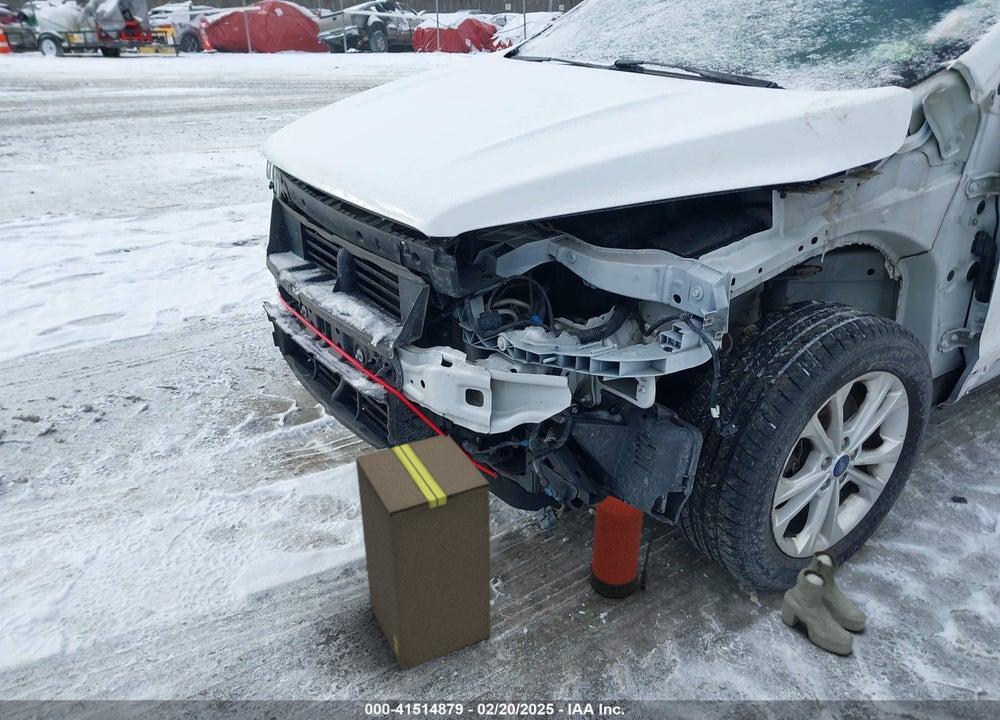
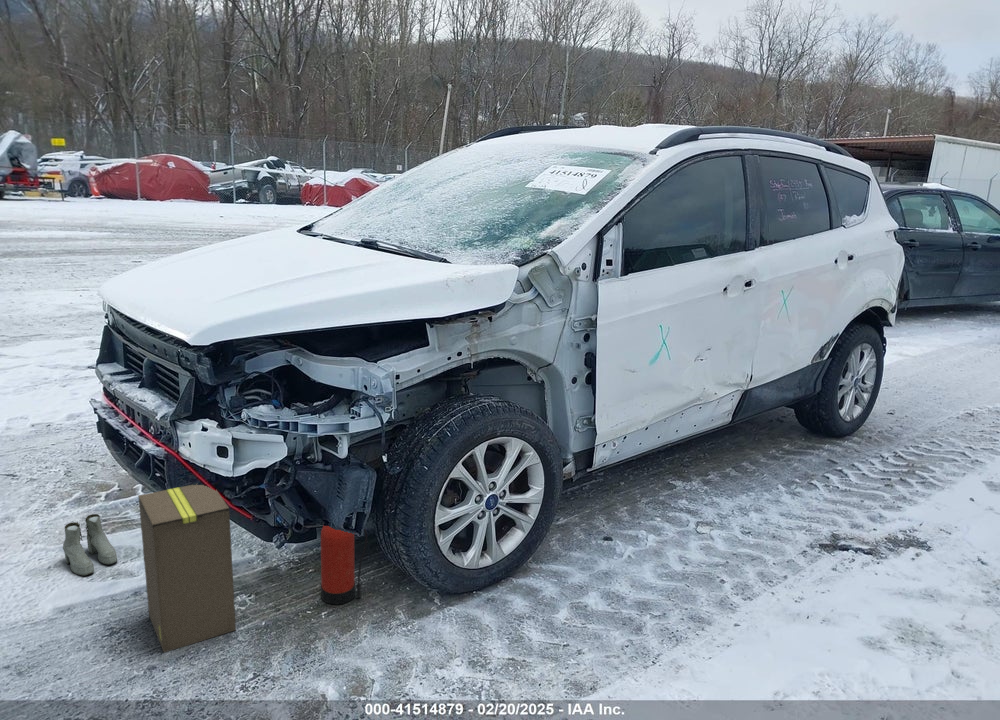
boots: present [781,551,866,655] -> present [63,514,117,576]

